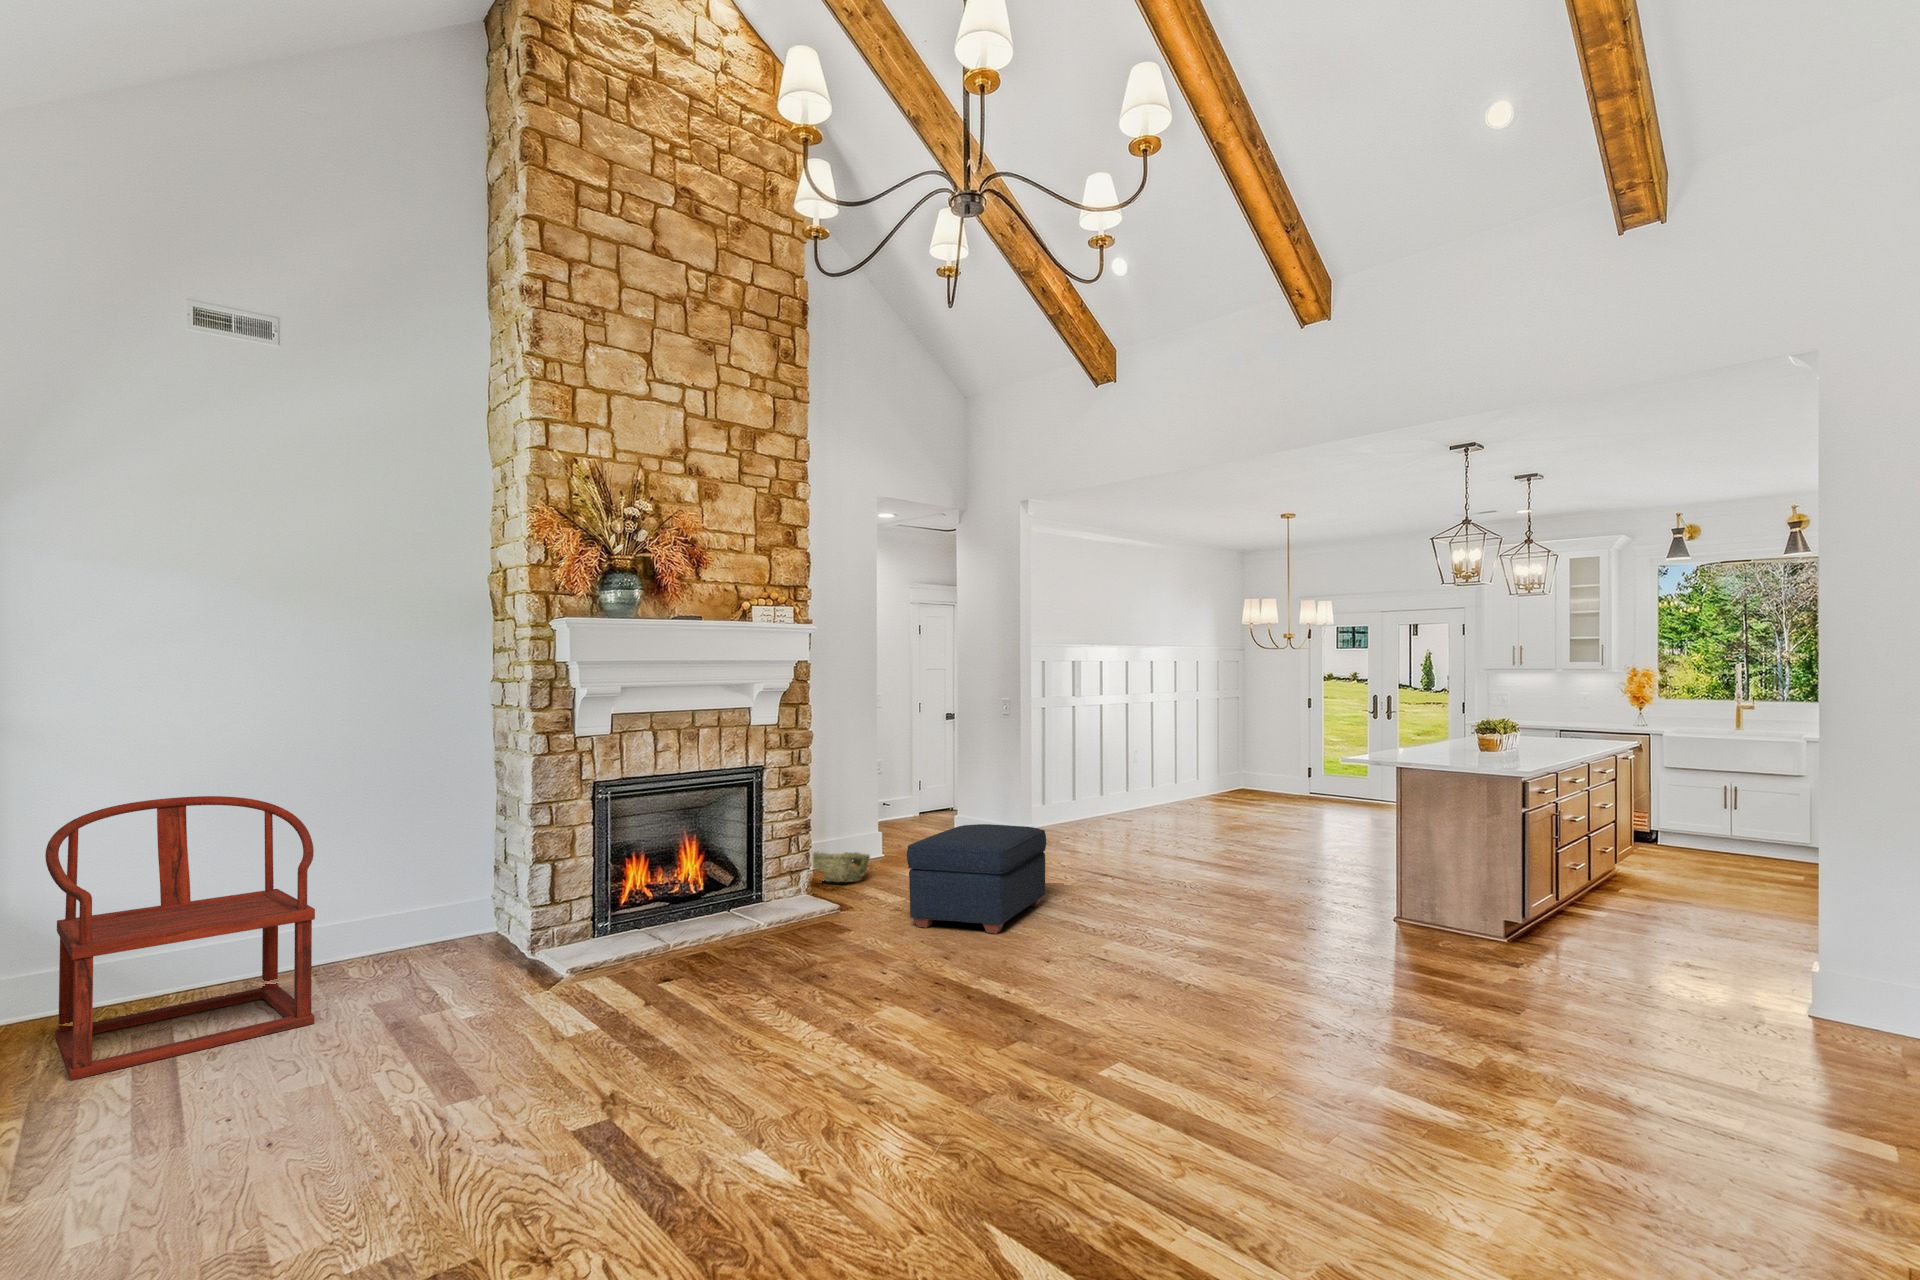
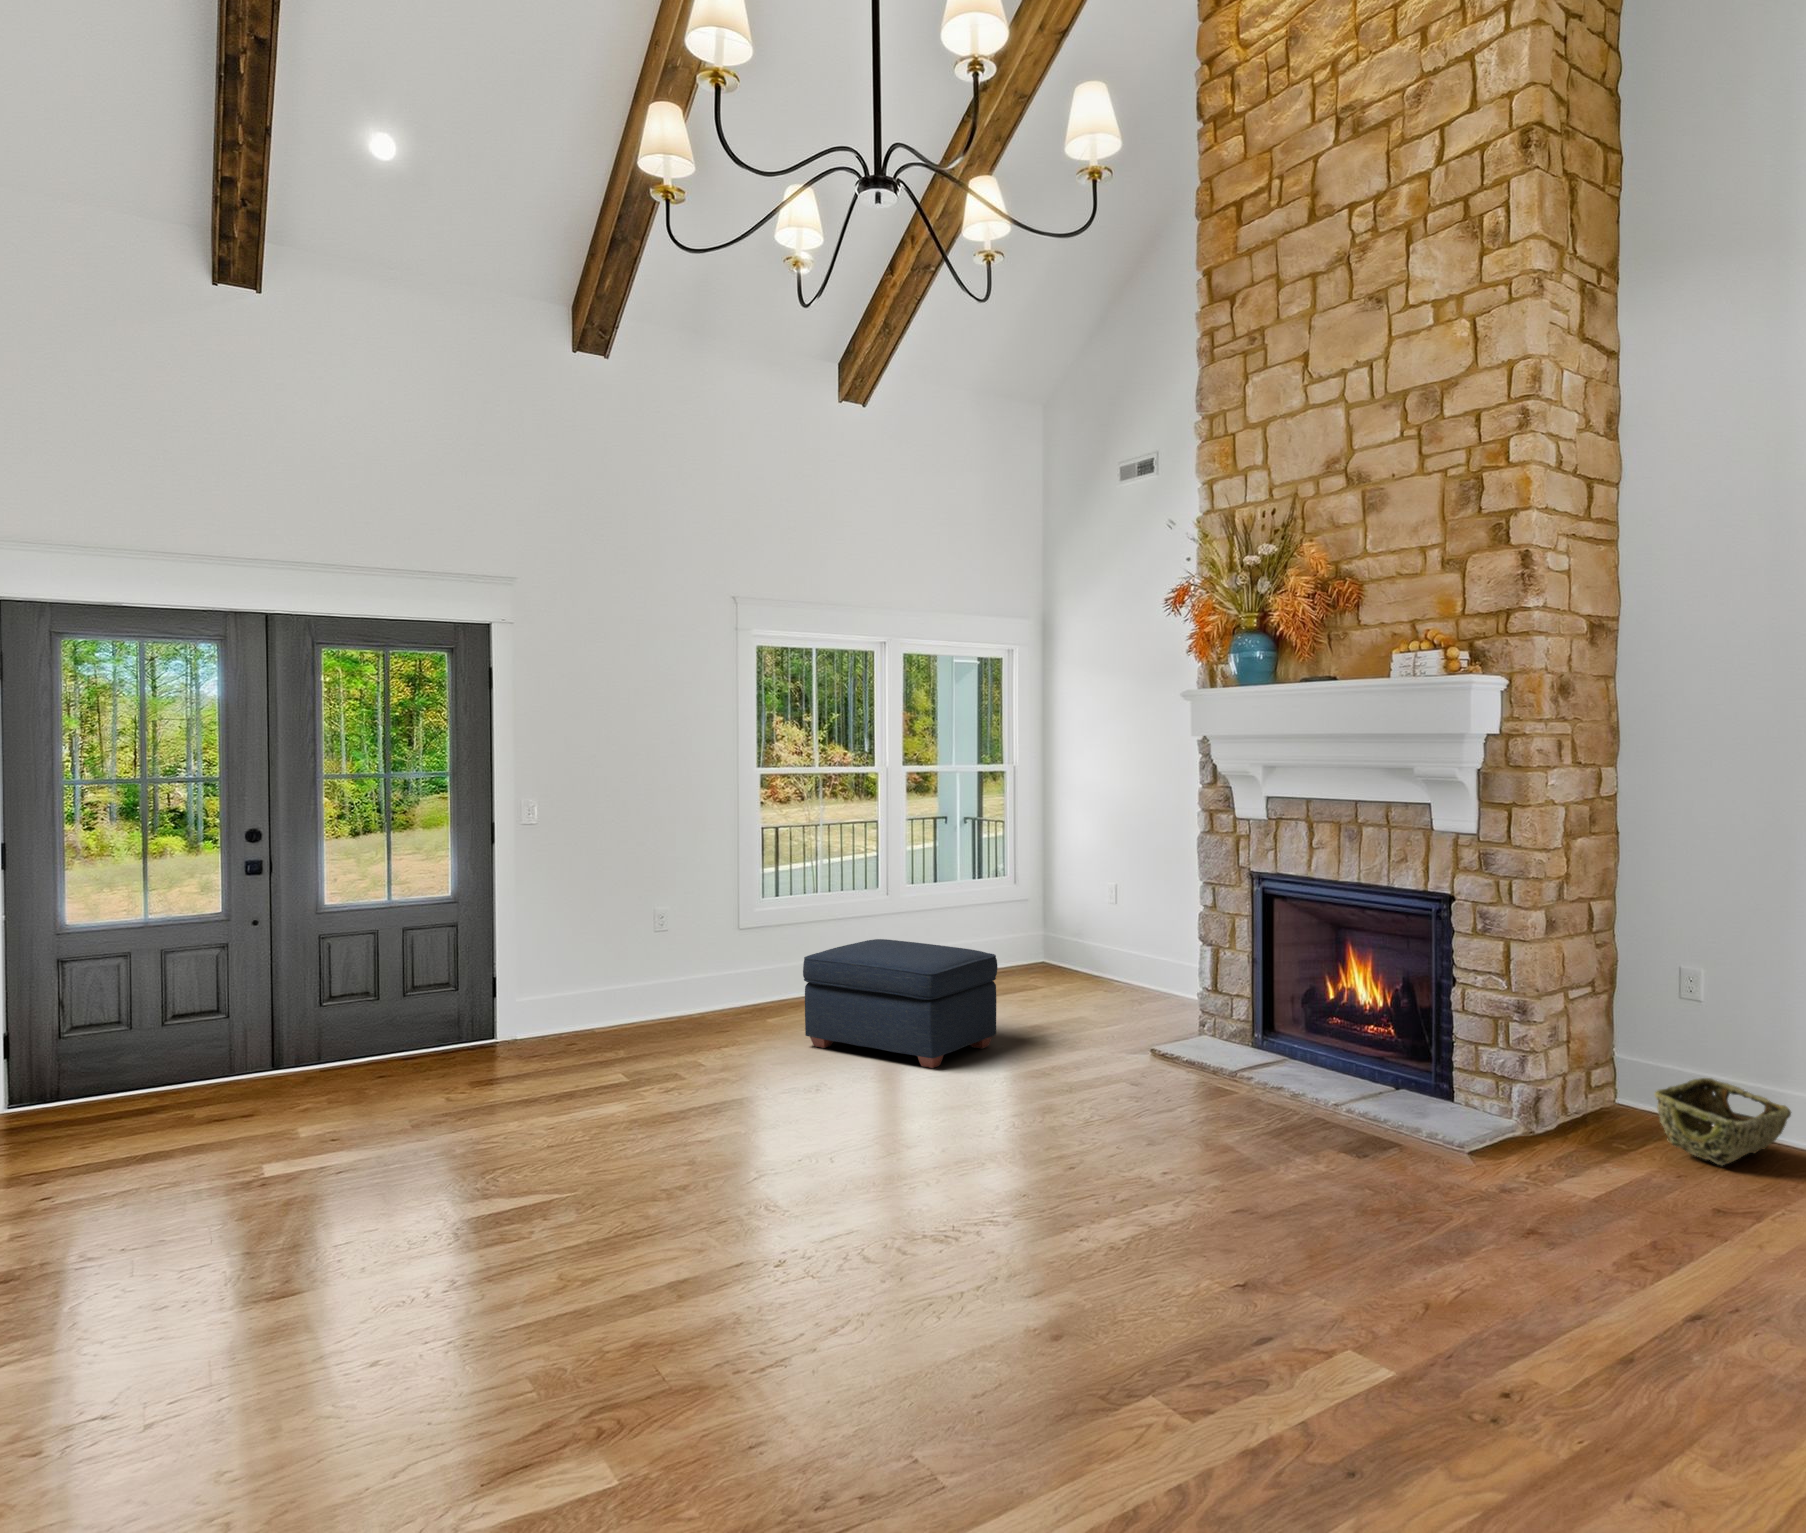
armchair: present [45,796,315,1080] -> none [972,830,1139,1010]
ottoman: present [907,824,1046,934] -> present [803,939,998,1068]

